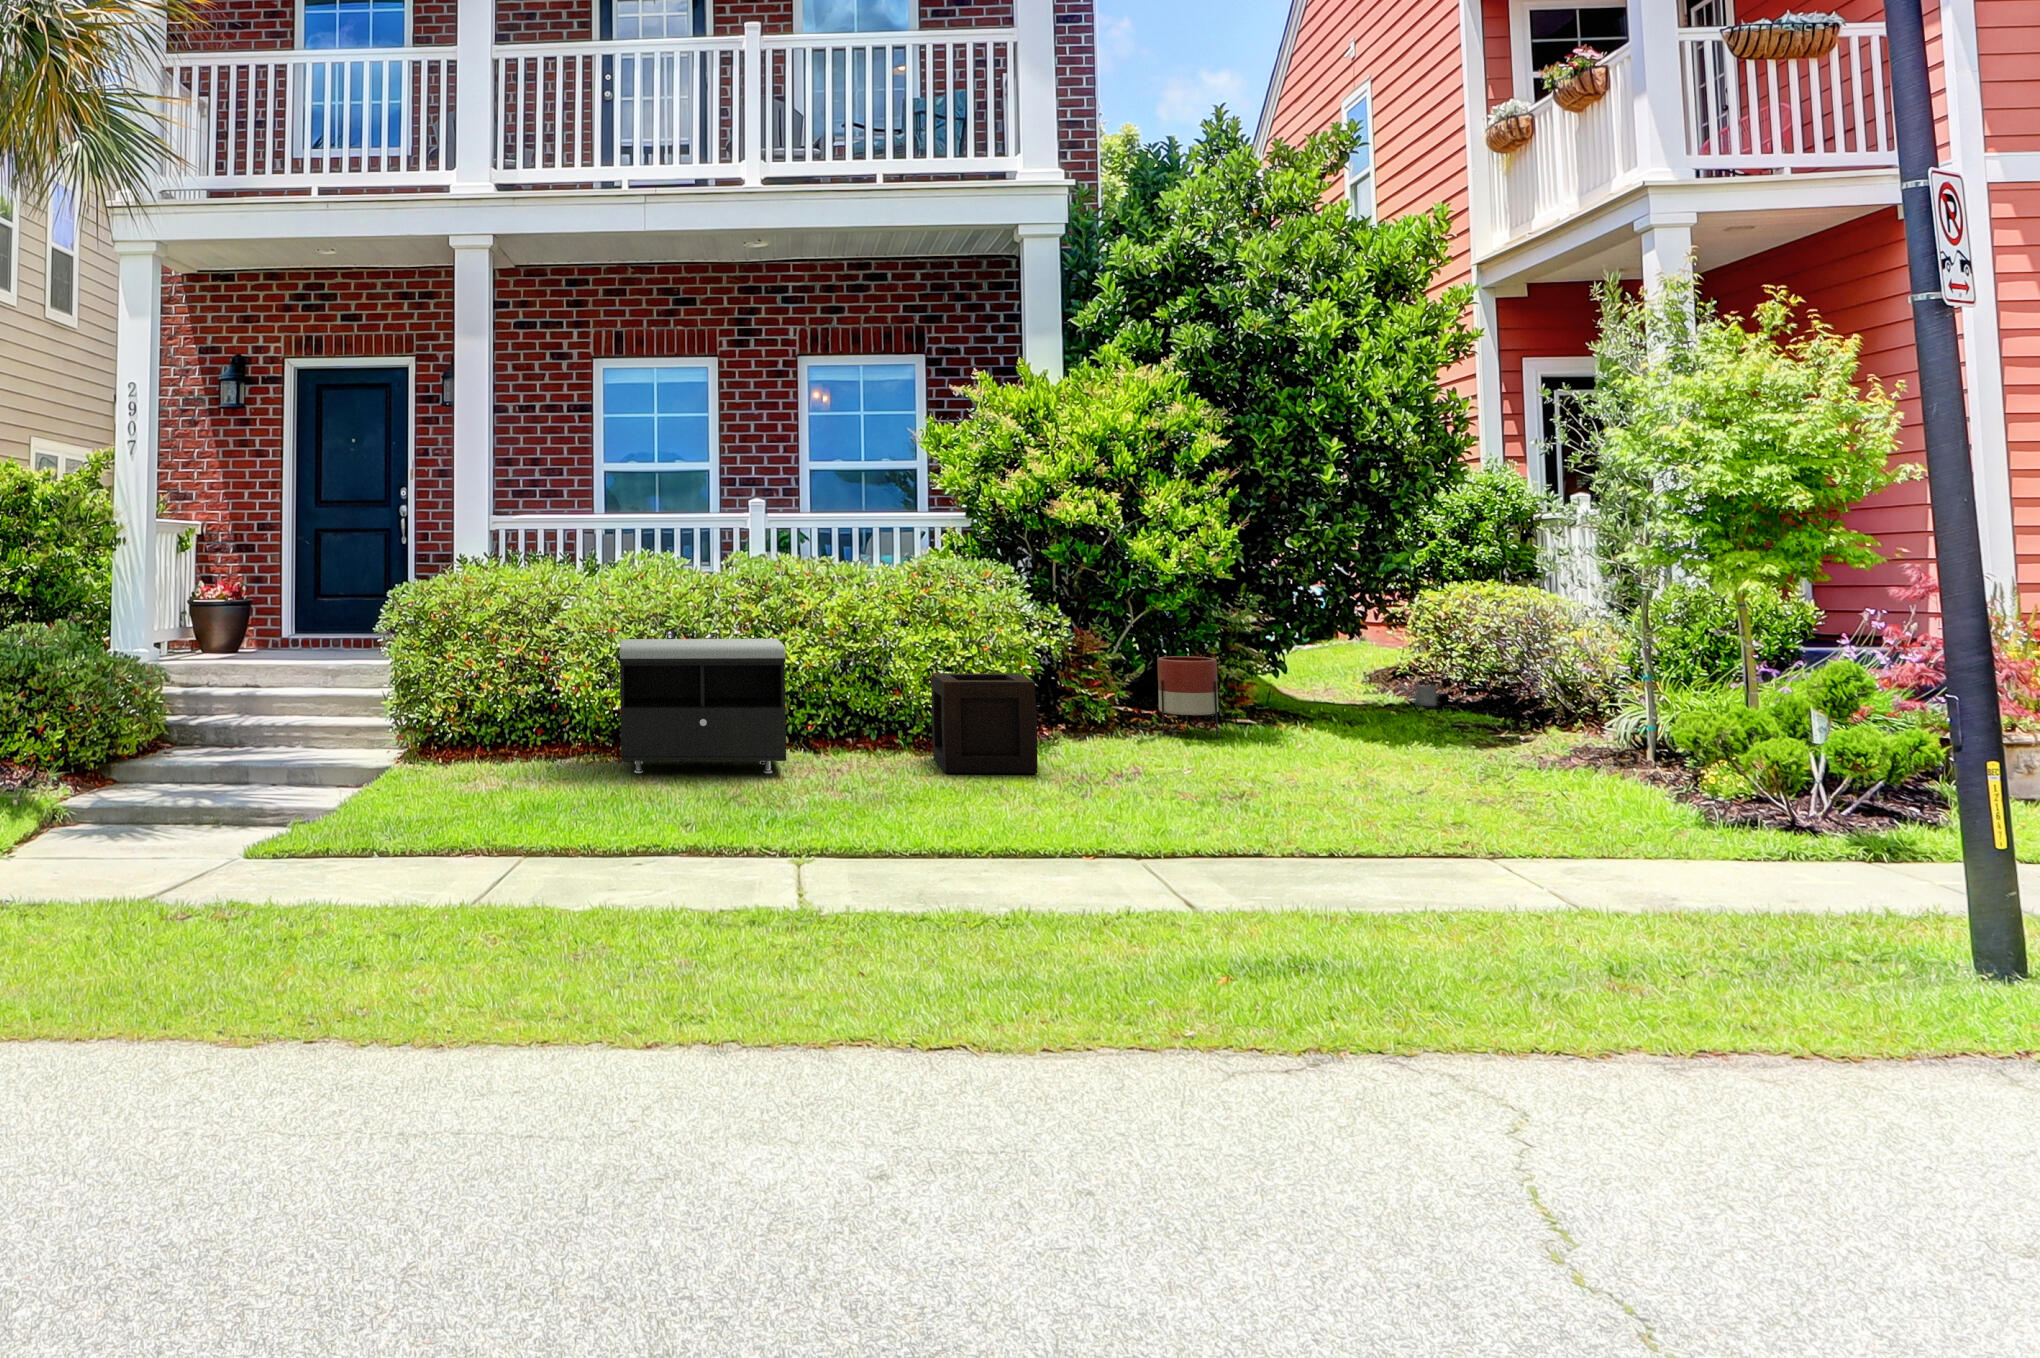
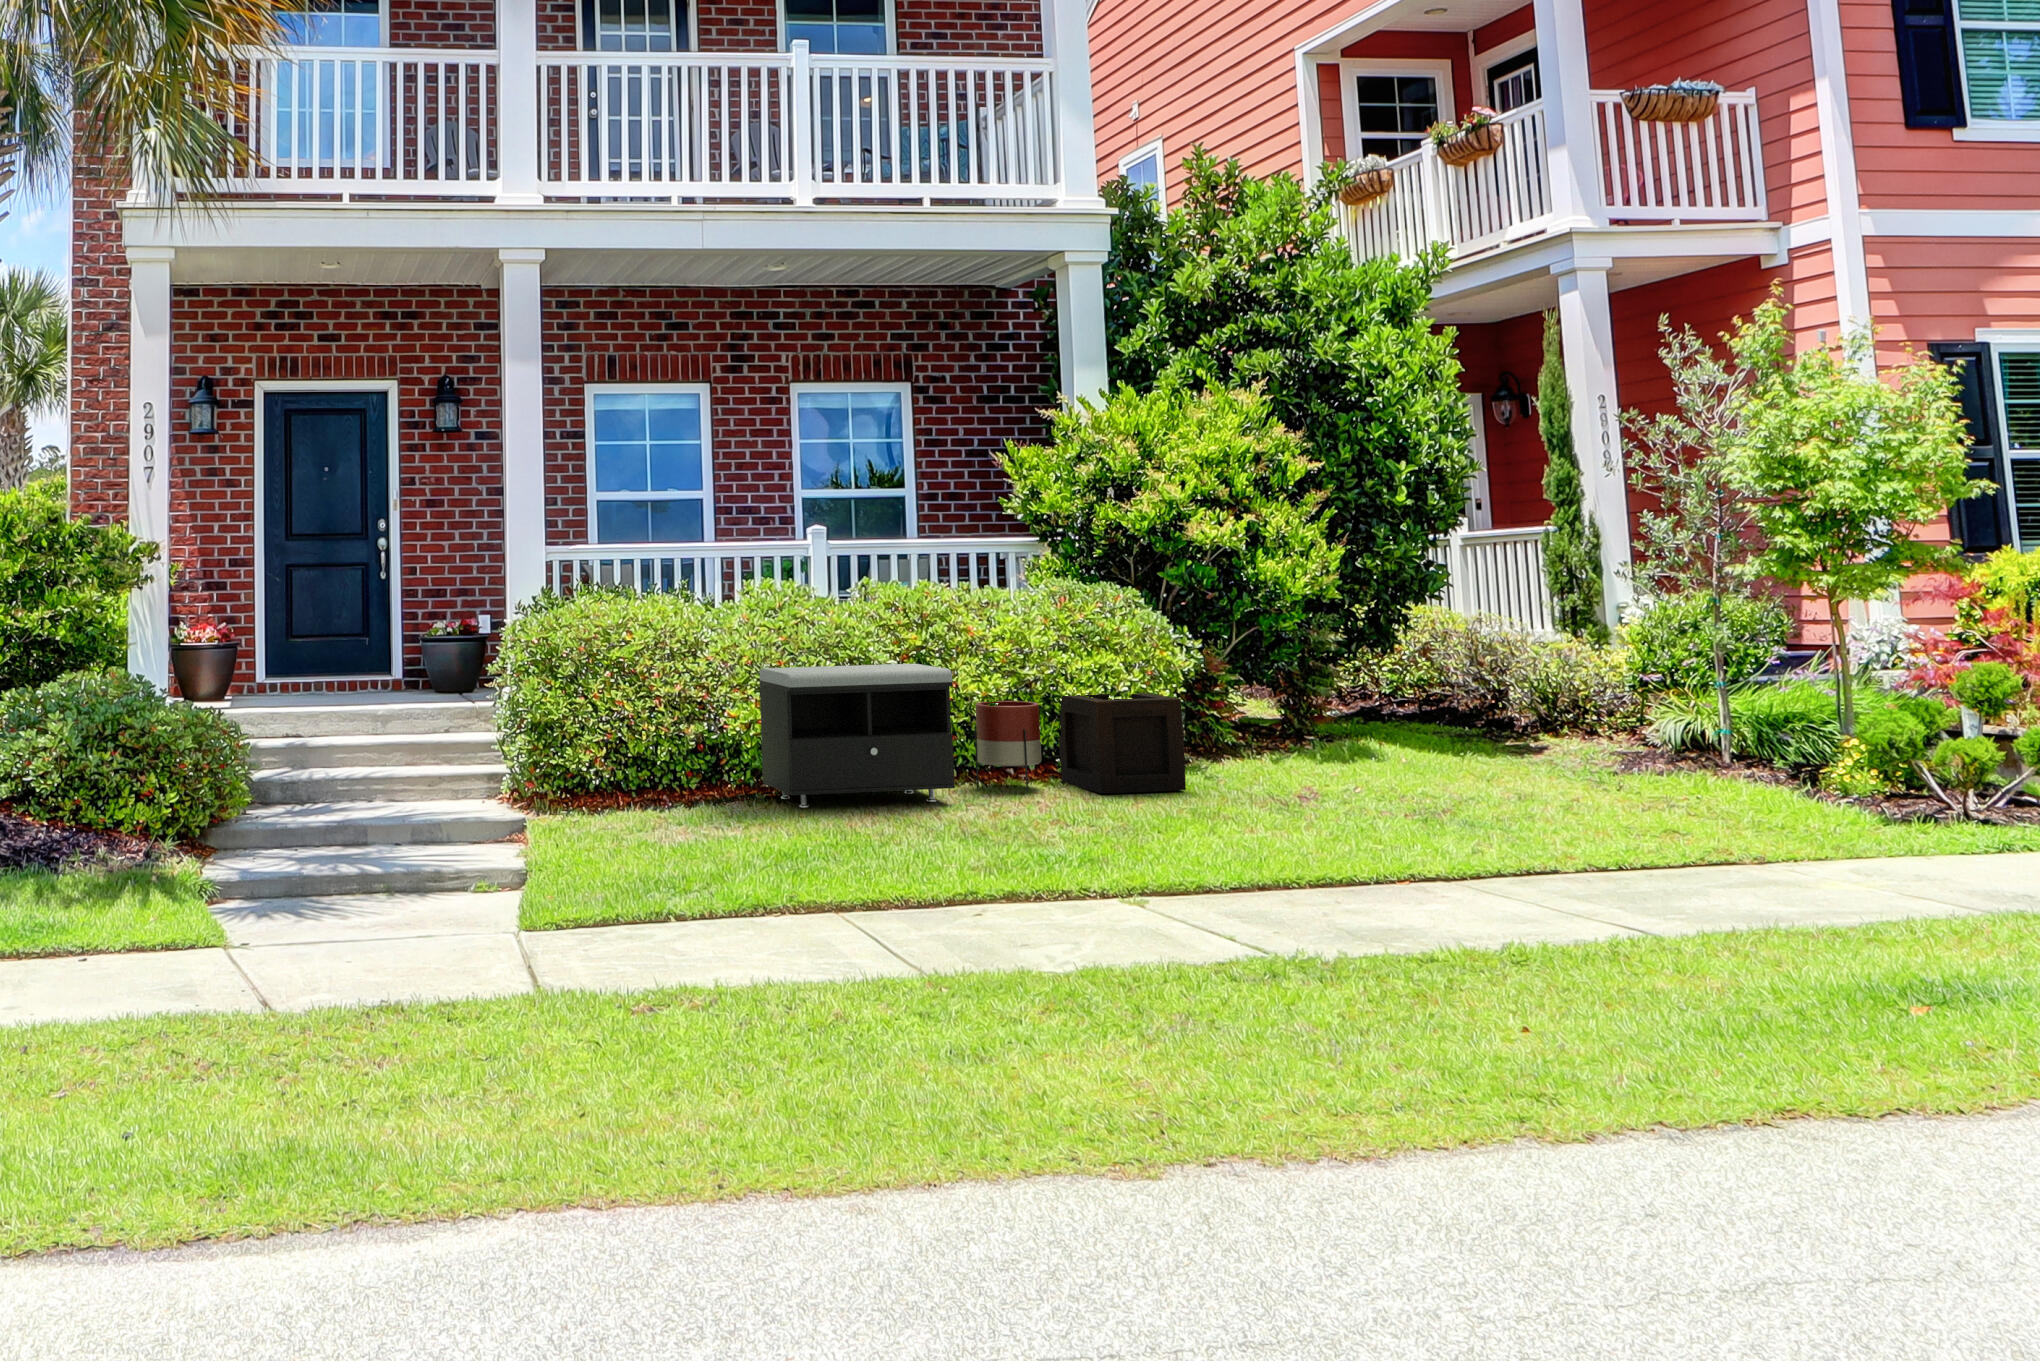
planter: present [1157,656,1219,738] -> present [974,701,1042,793]
watering can: present [1398,685,1441,706] -> none [1383,695,1415,715]

